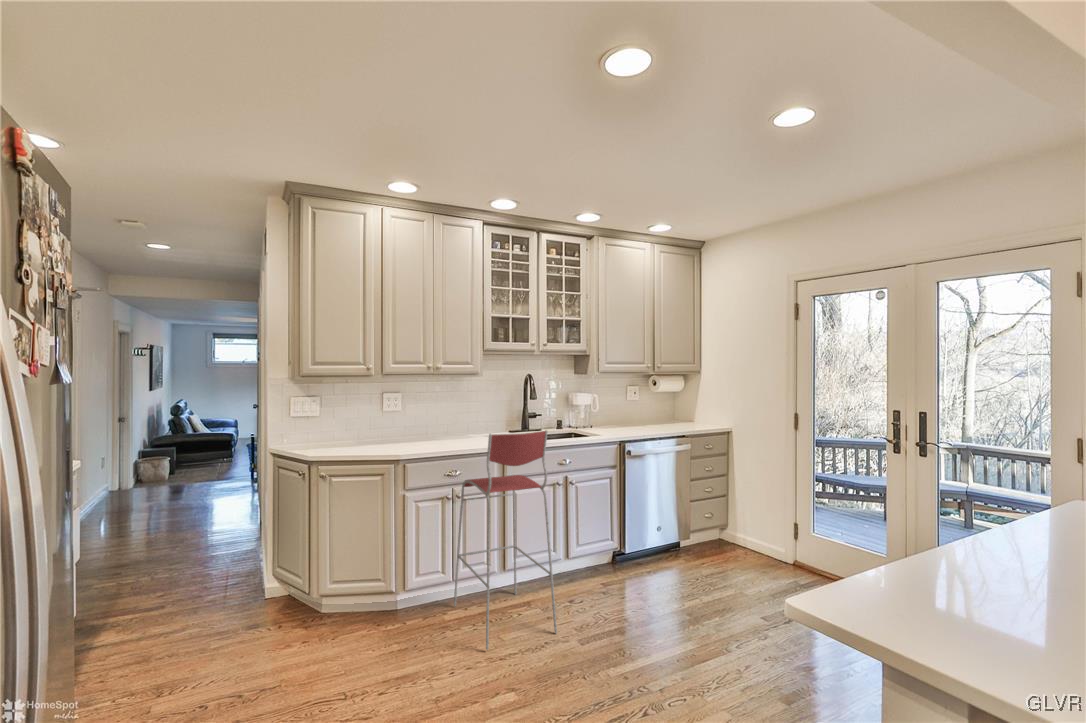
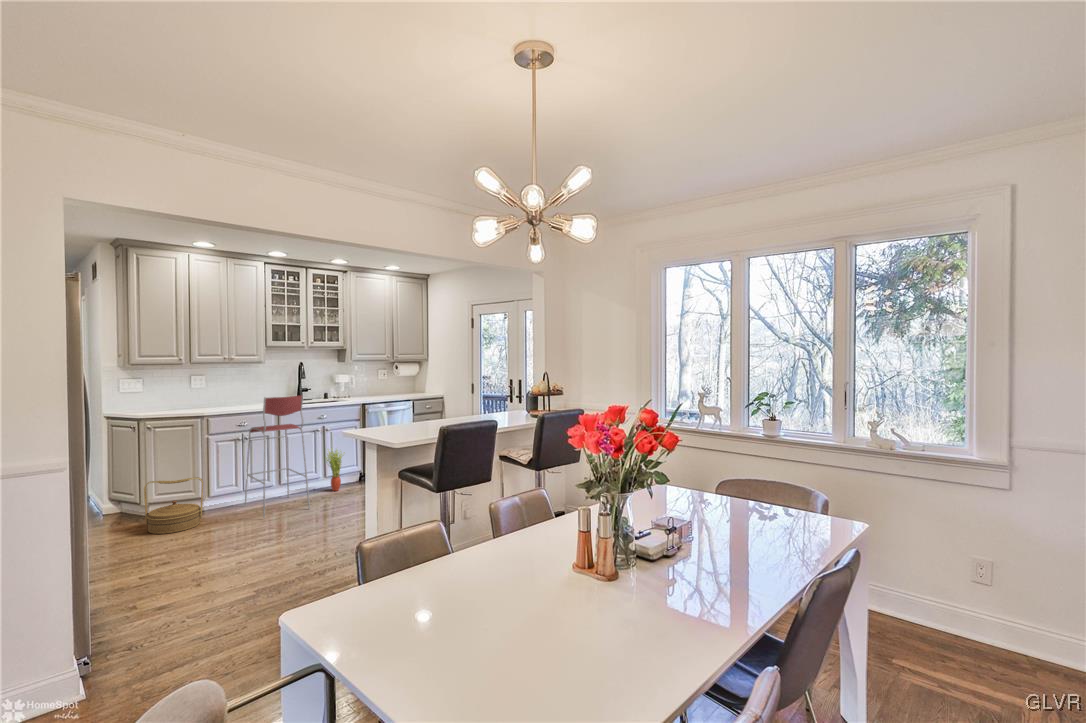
potted plant: none [569,514,599,587] -> present [326,449,342,491]
woven basket: none [312,565,396,666] -> present [144,477,203,534]

